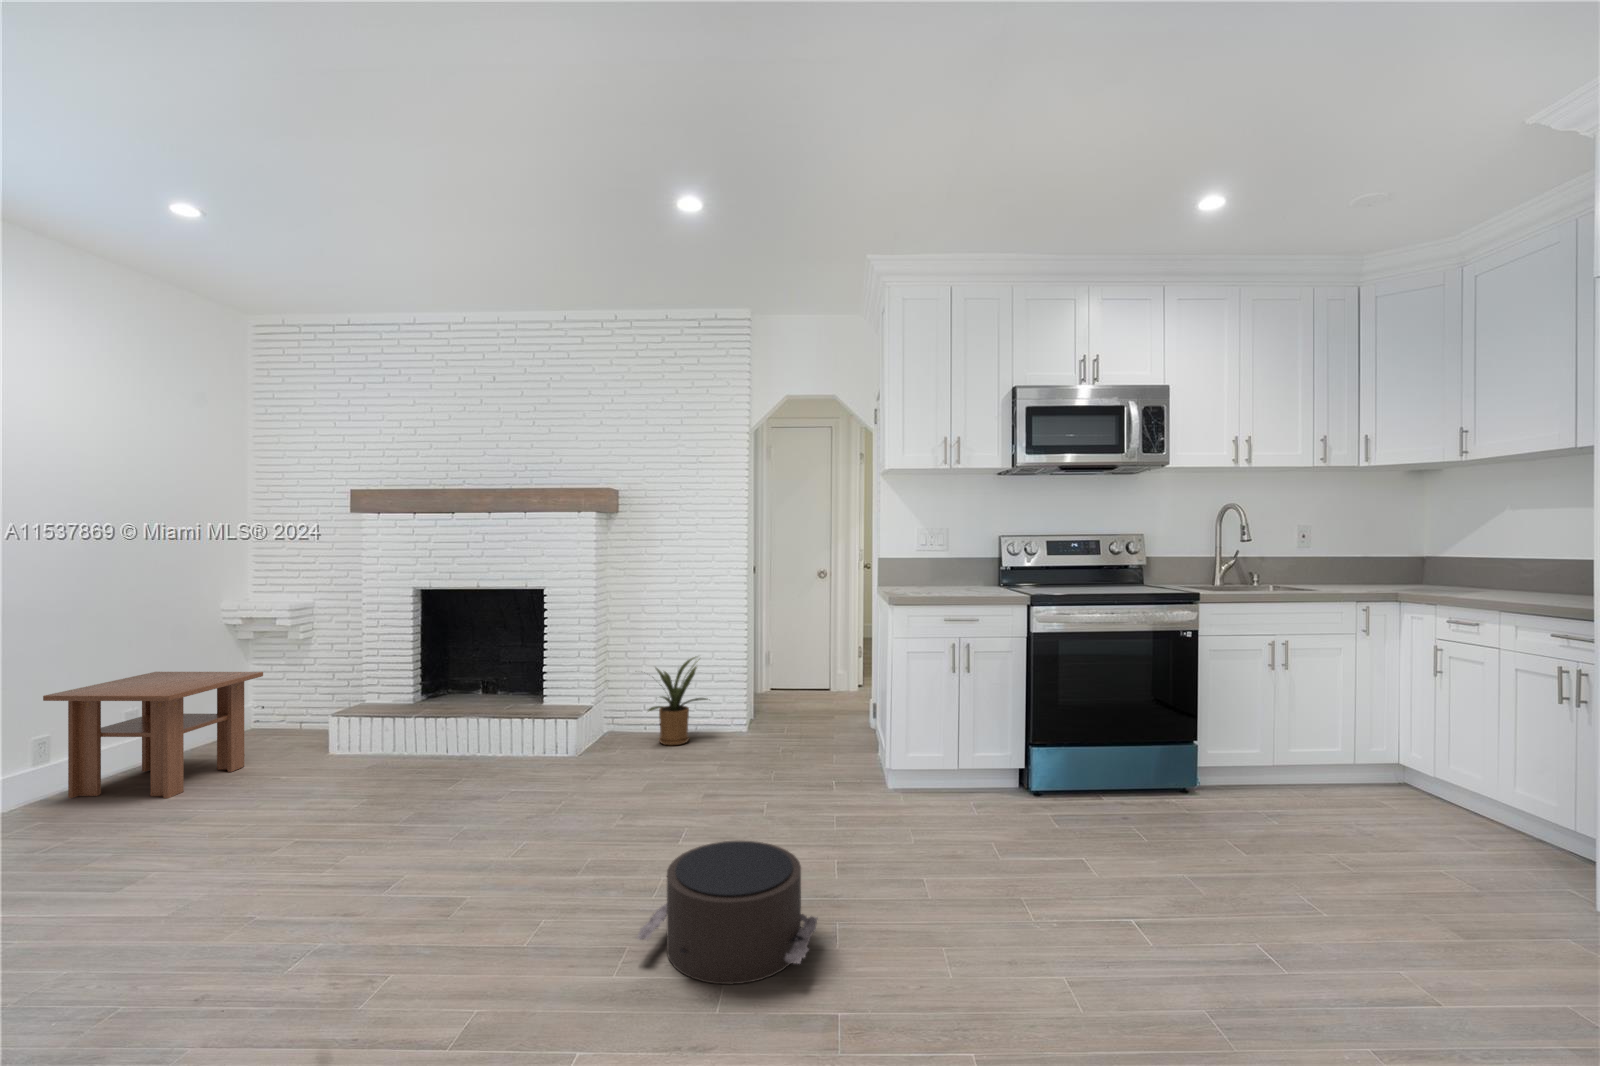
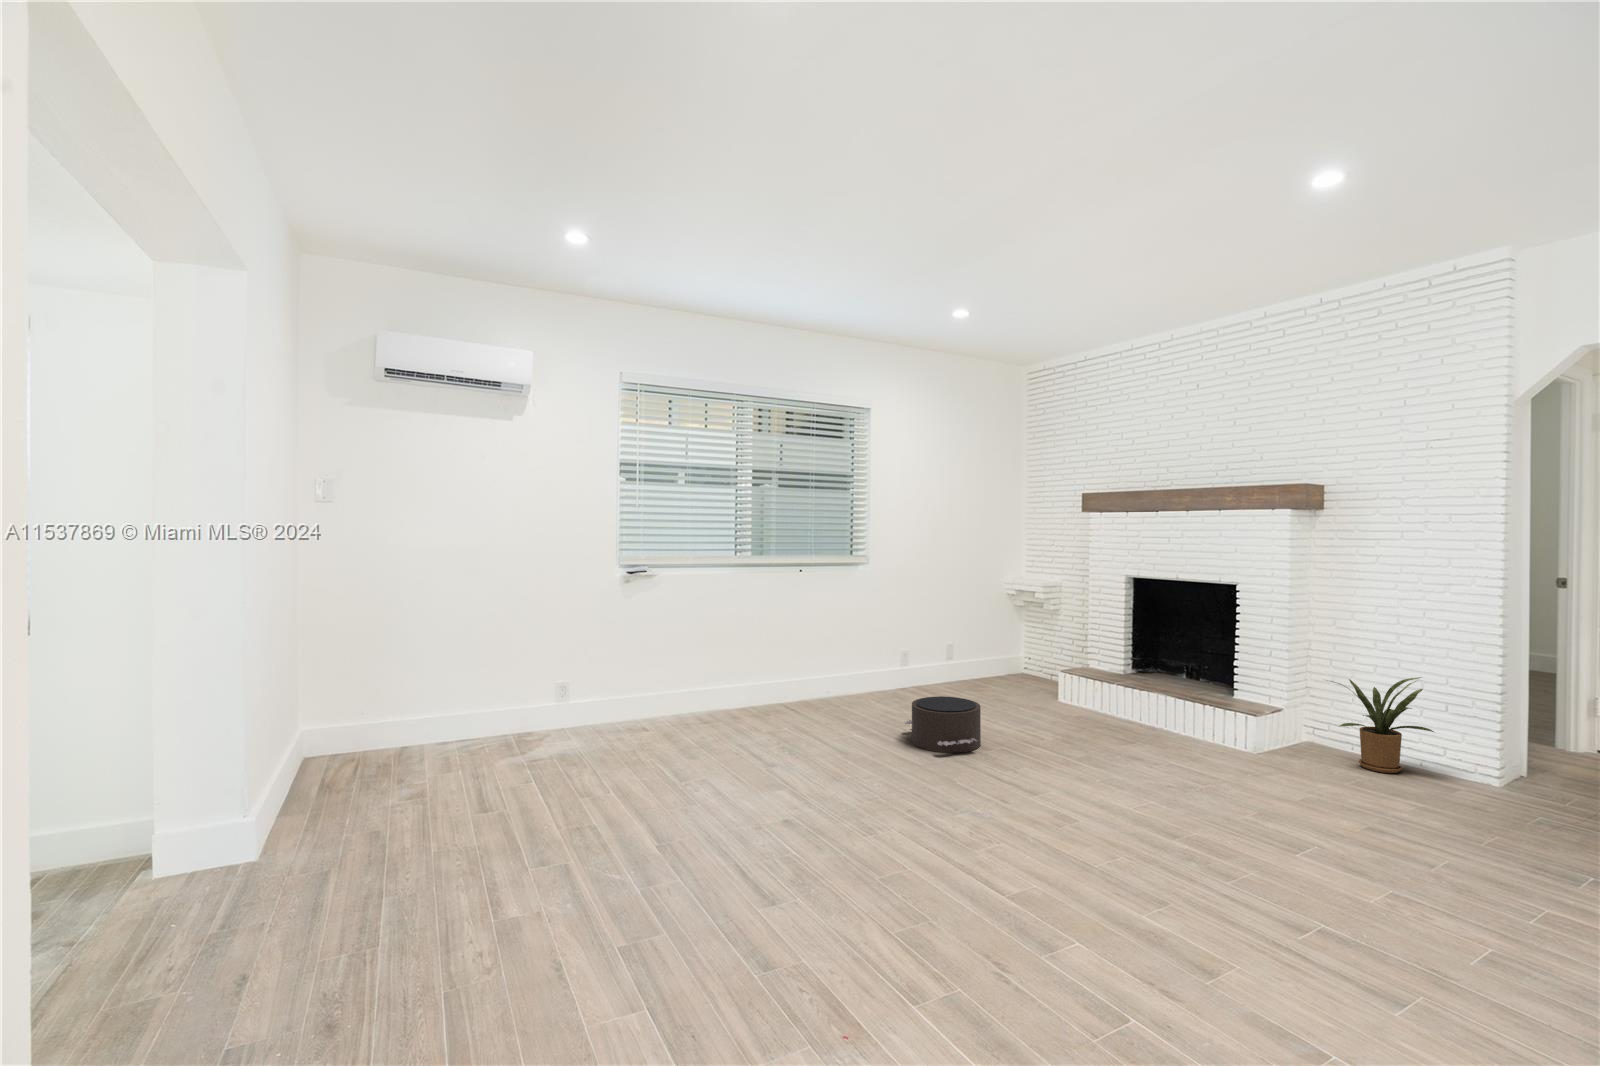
coffee table: present [43,672,263,798] -> none [906,621,1016,703]
pouf: present [637,841,818,984] -> present [904,696,981,753]

